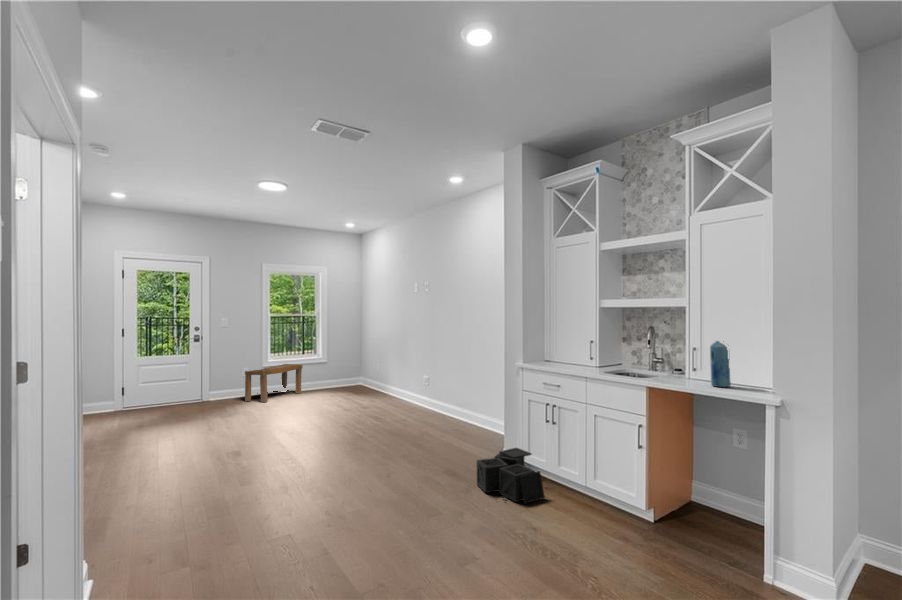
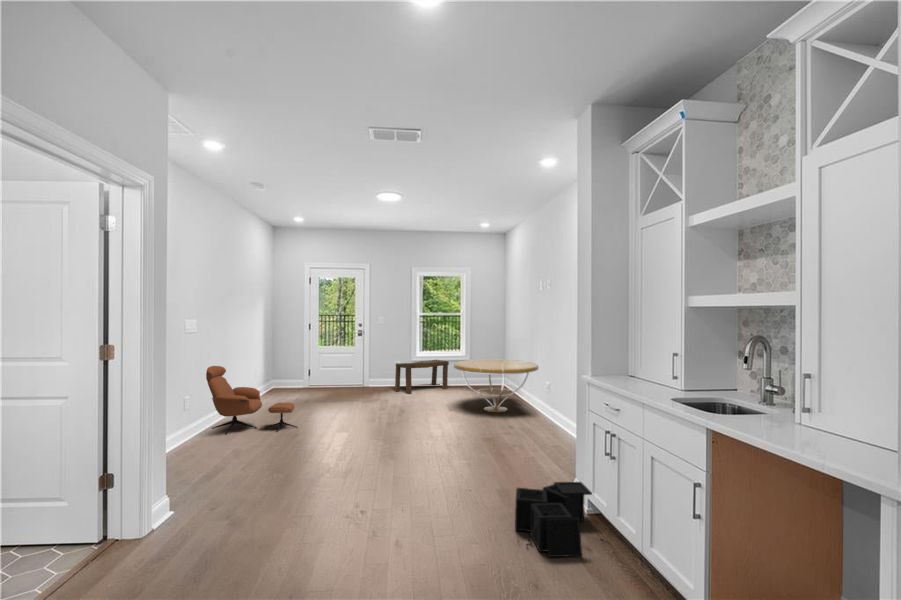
bottle: present [710,341,731,387] -> none [816,354,858,447]
coffee table: none [329,358,411,409] -> present [454,359,539,412]
lounge chair: none [45,390,174,473] -> present [206,366,297,434]

